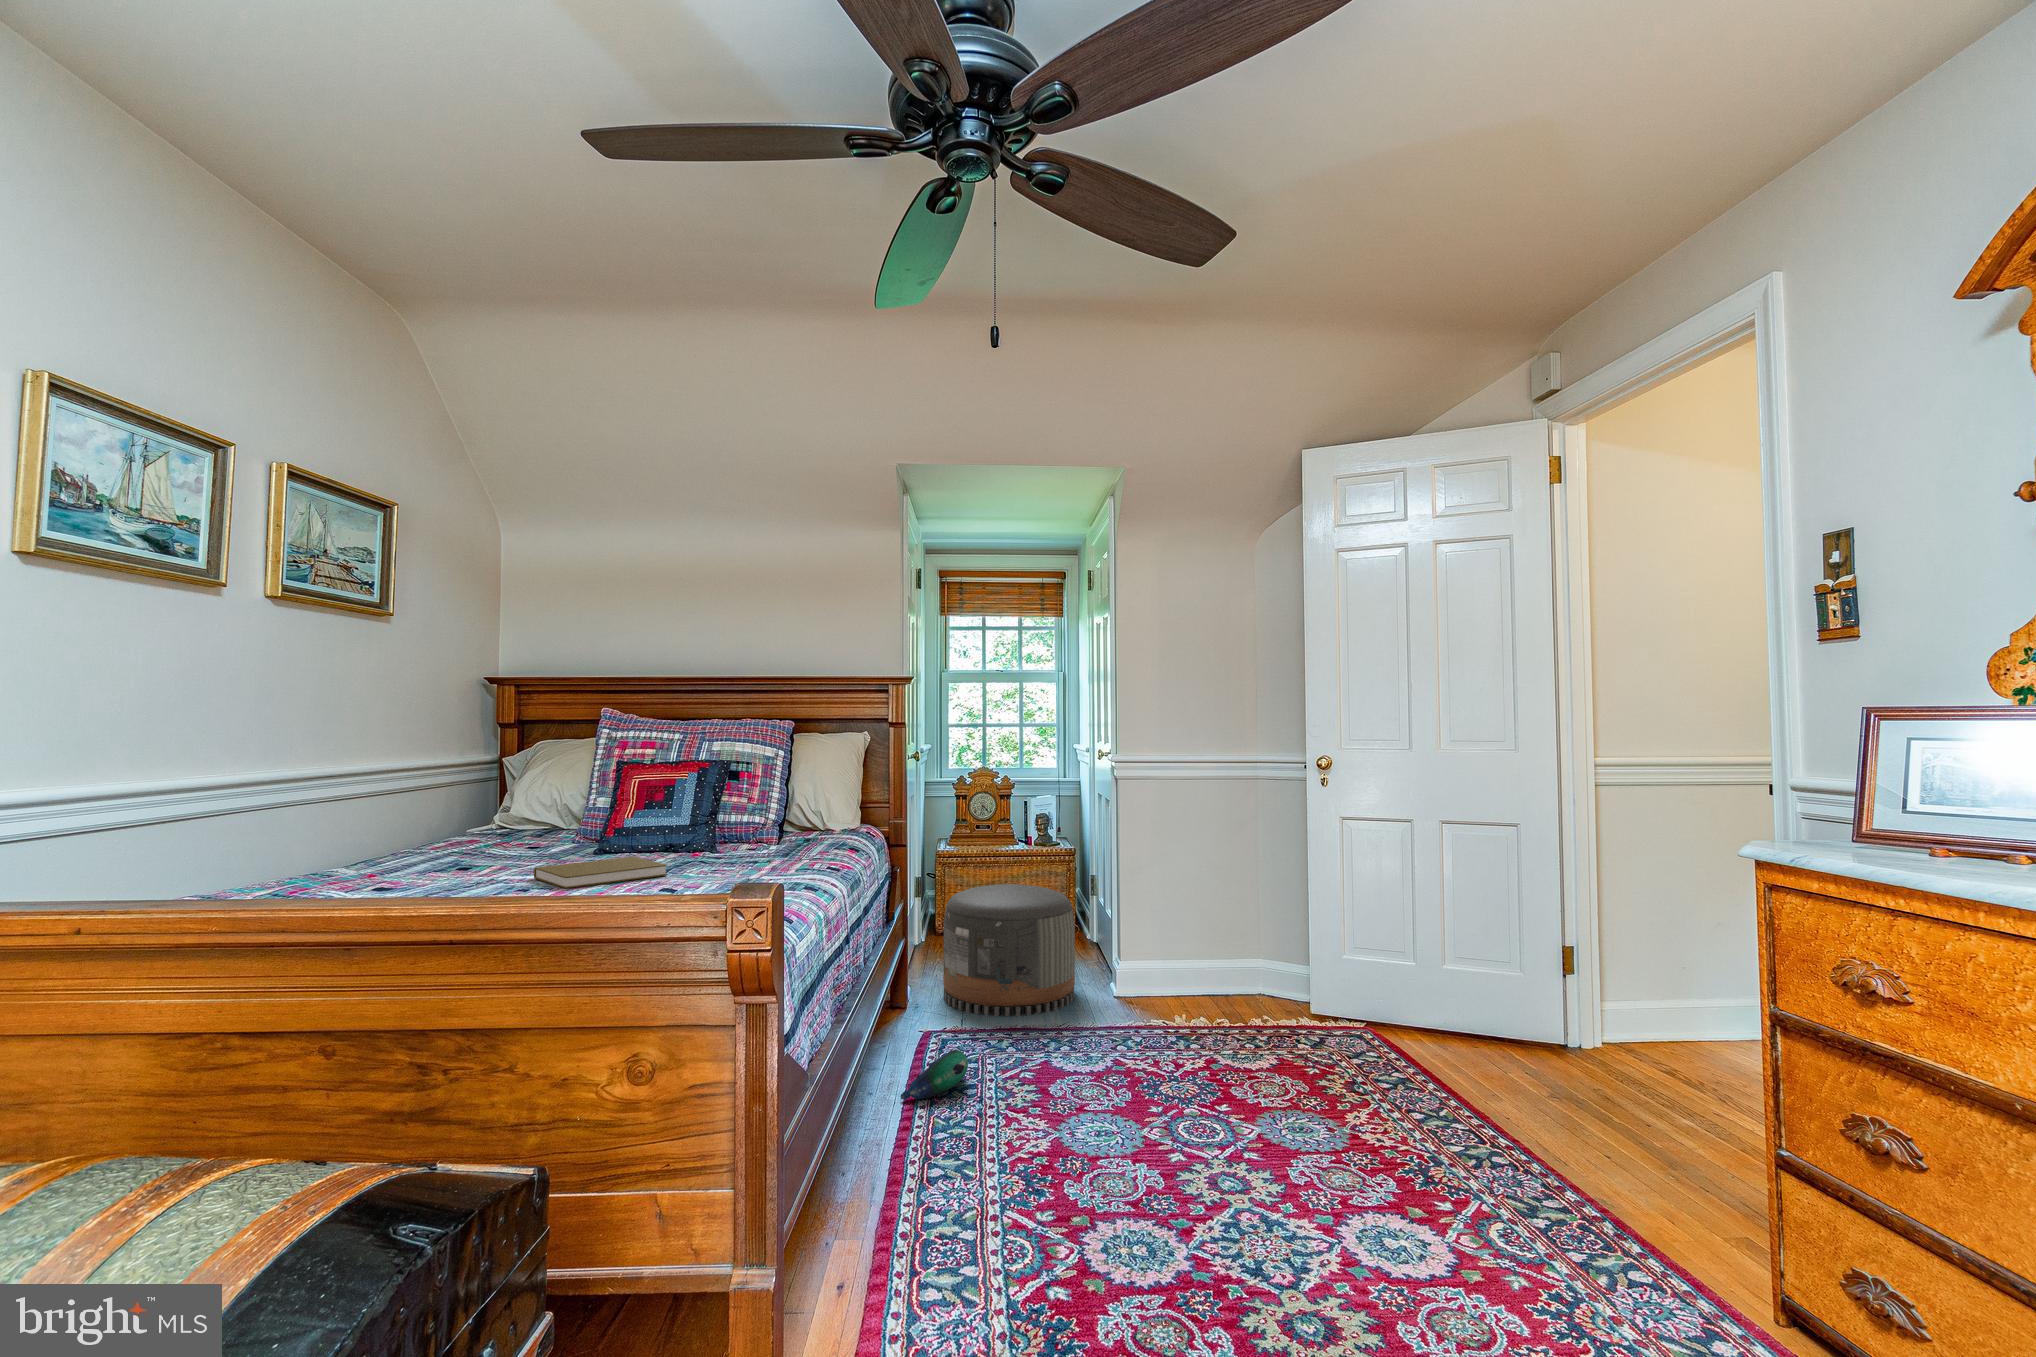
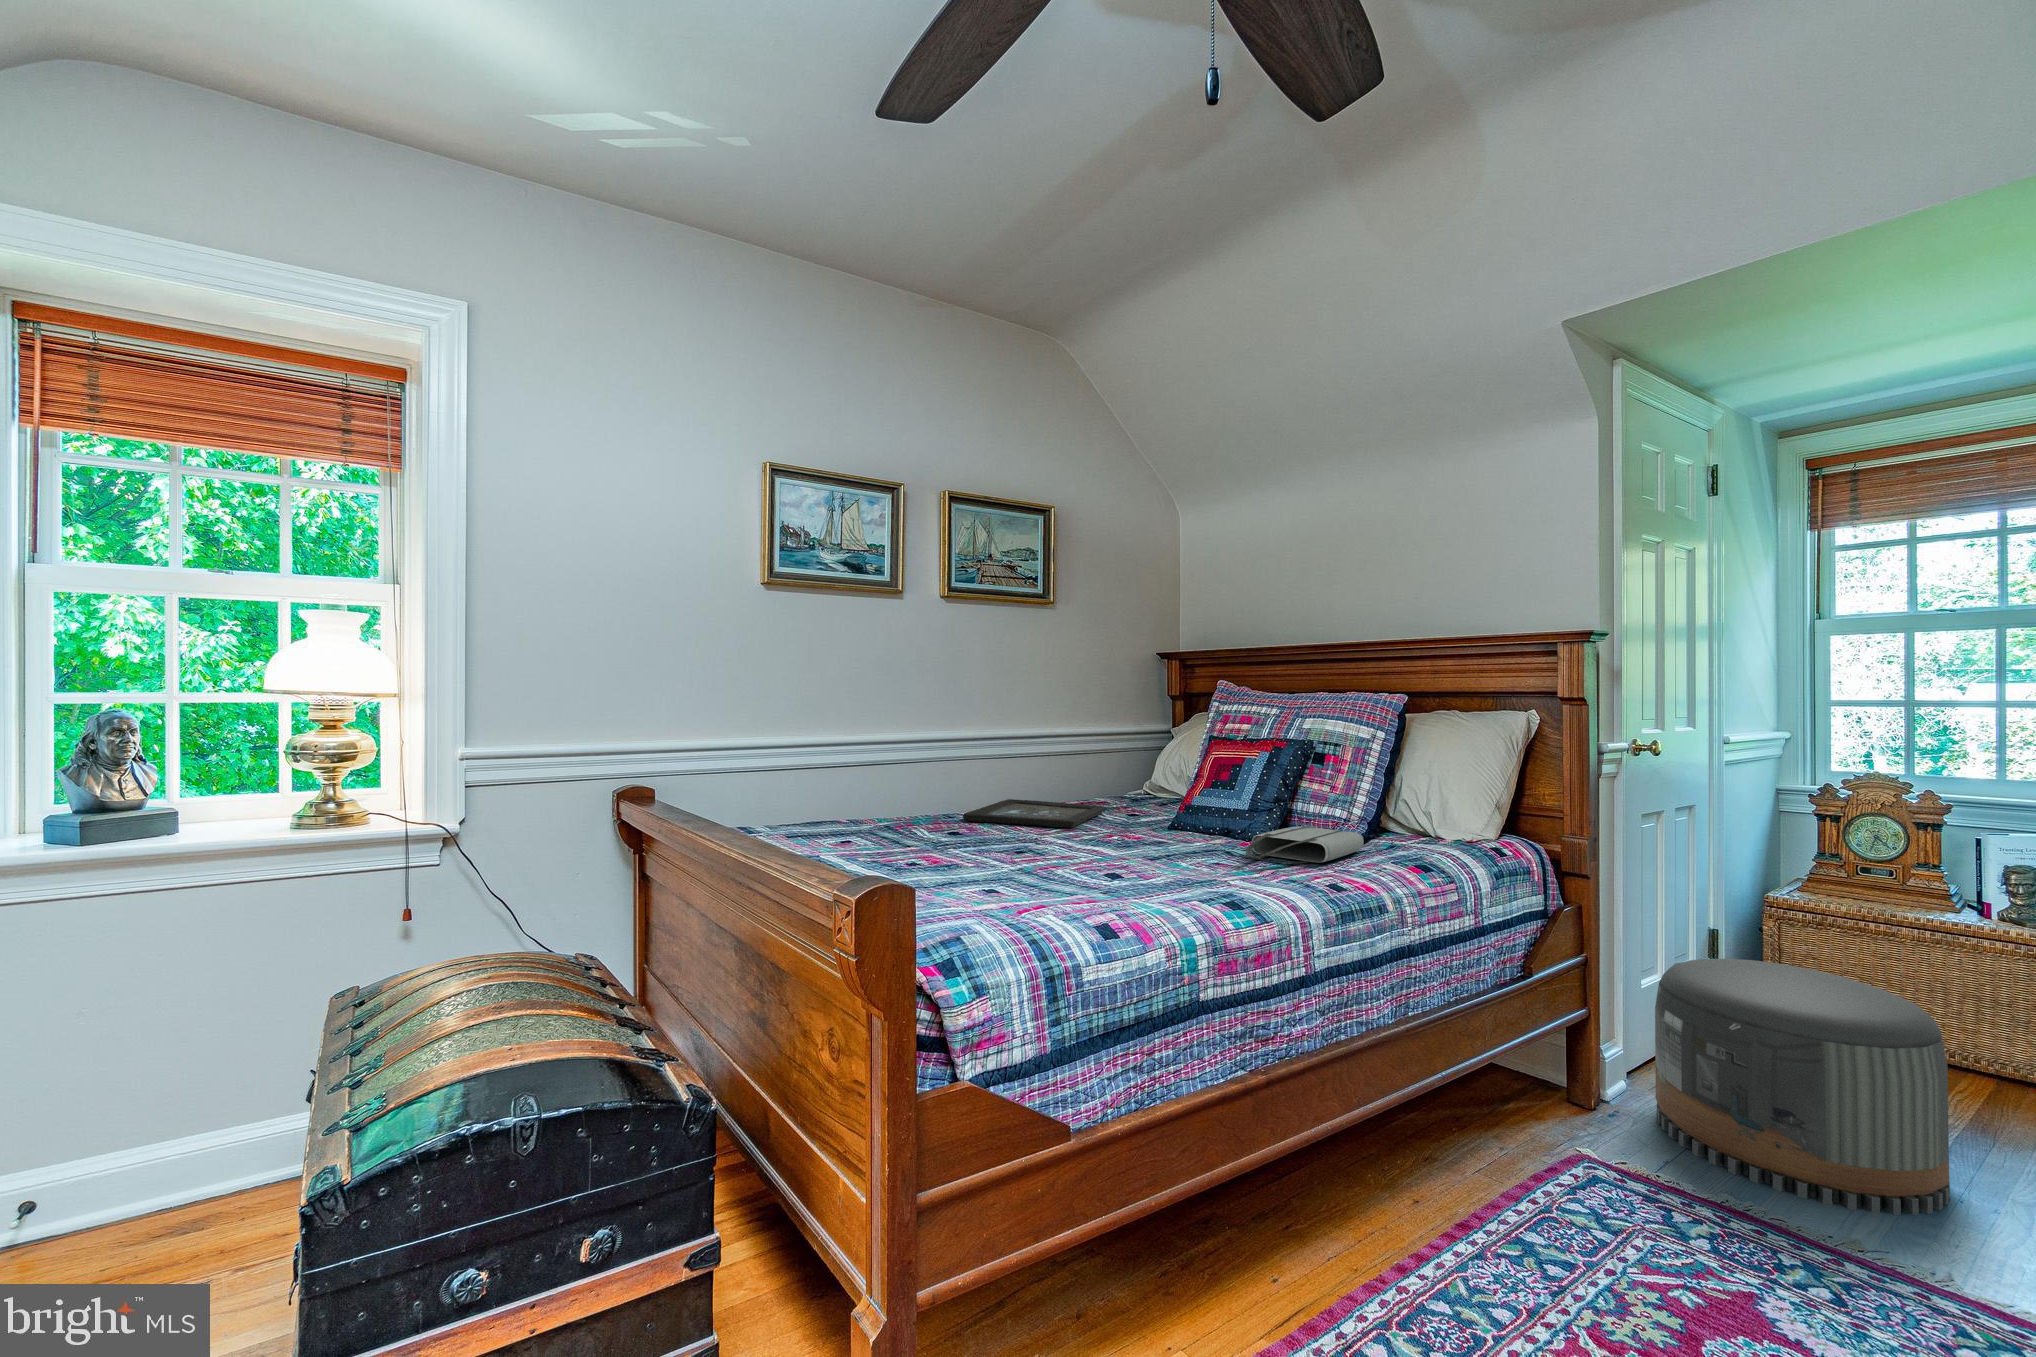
tote bag: none [738,833,808,863] -> present [1246,826,1364,863]
tray: none [363,846,526,882] -> present [963,799,1107,828]
book: present [534,857,667,888] -> none [1046,827,1151,855]
plush toy: present [900,1050,968,1099] -> none [1436,1193,1573,1249]

